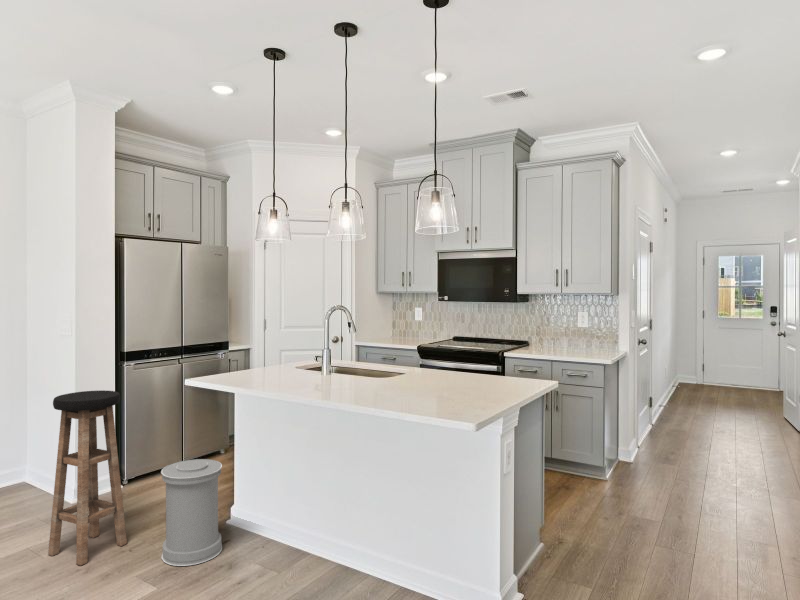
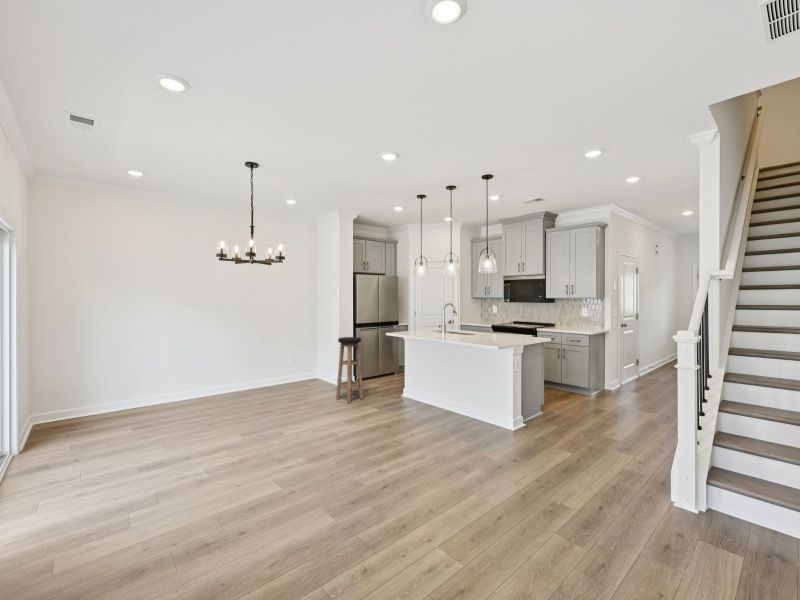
trash can: present [161,459,222,566] -> none [378,367,401,406]

